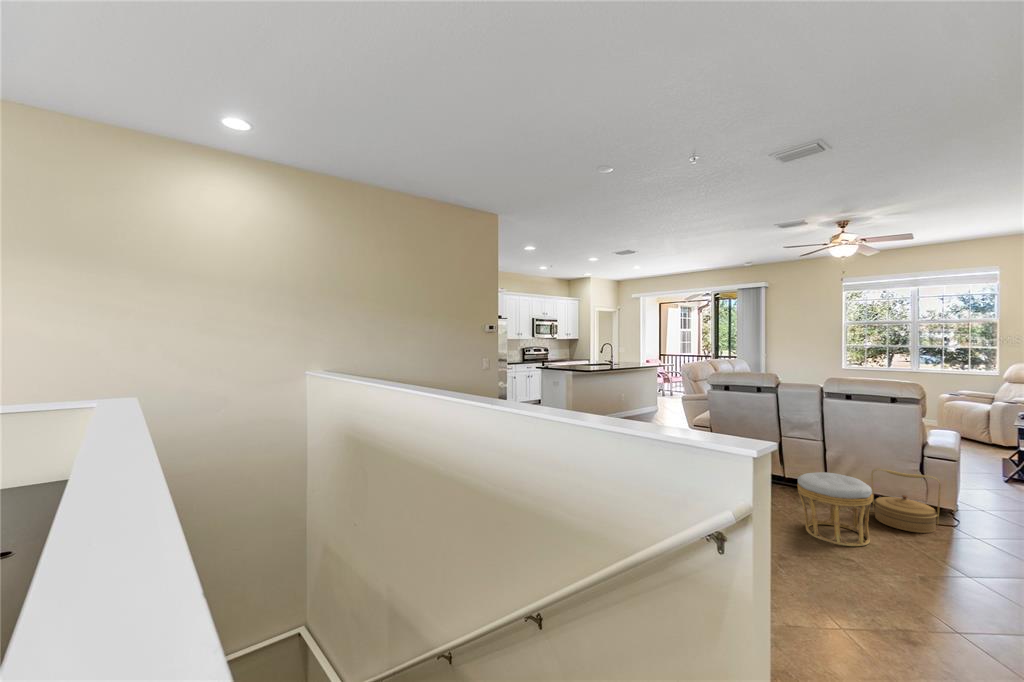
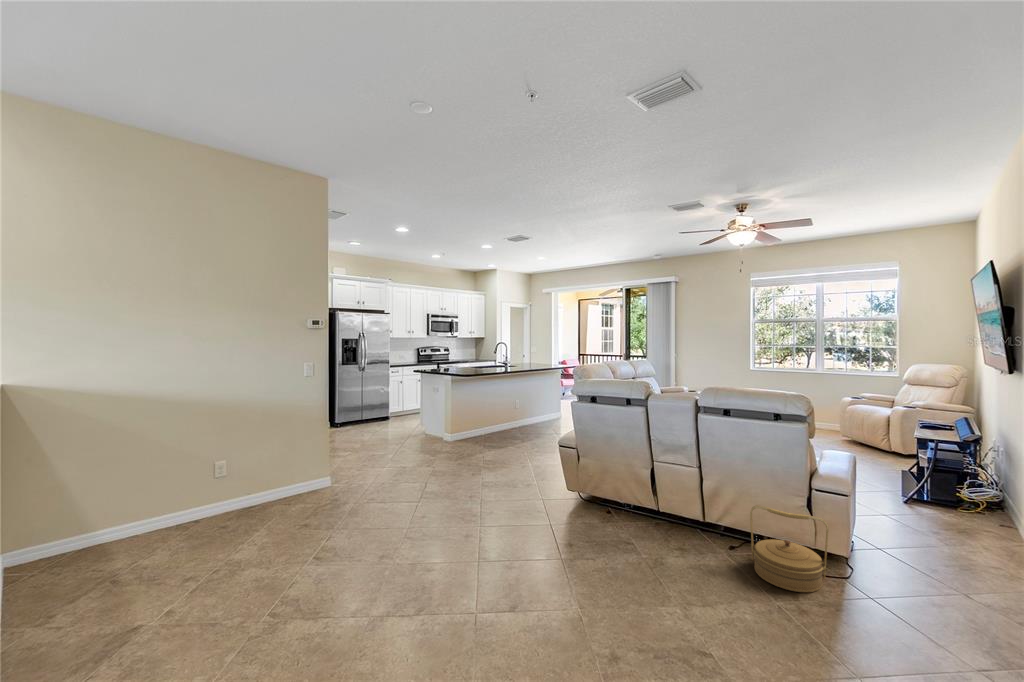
ottoman: present [797,472,873,546] -> none [656,515,744,623]

